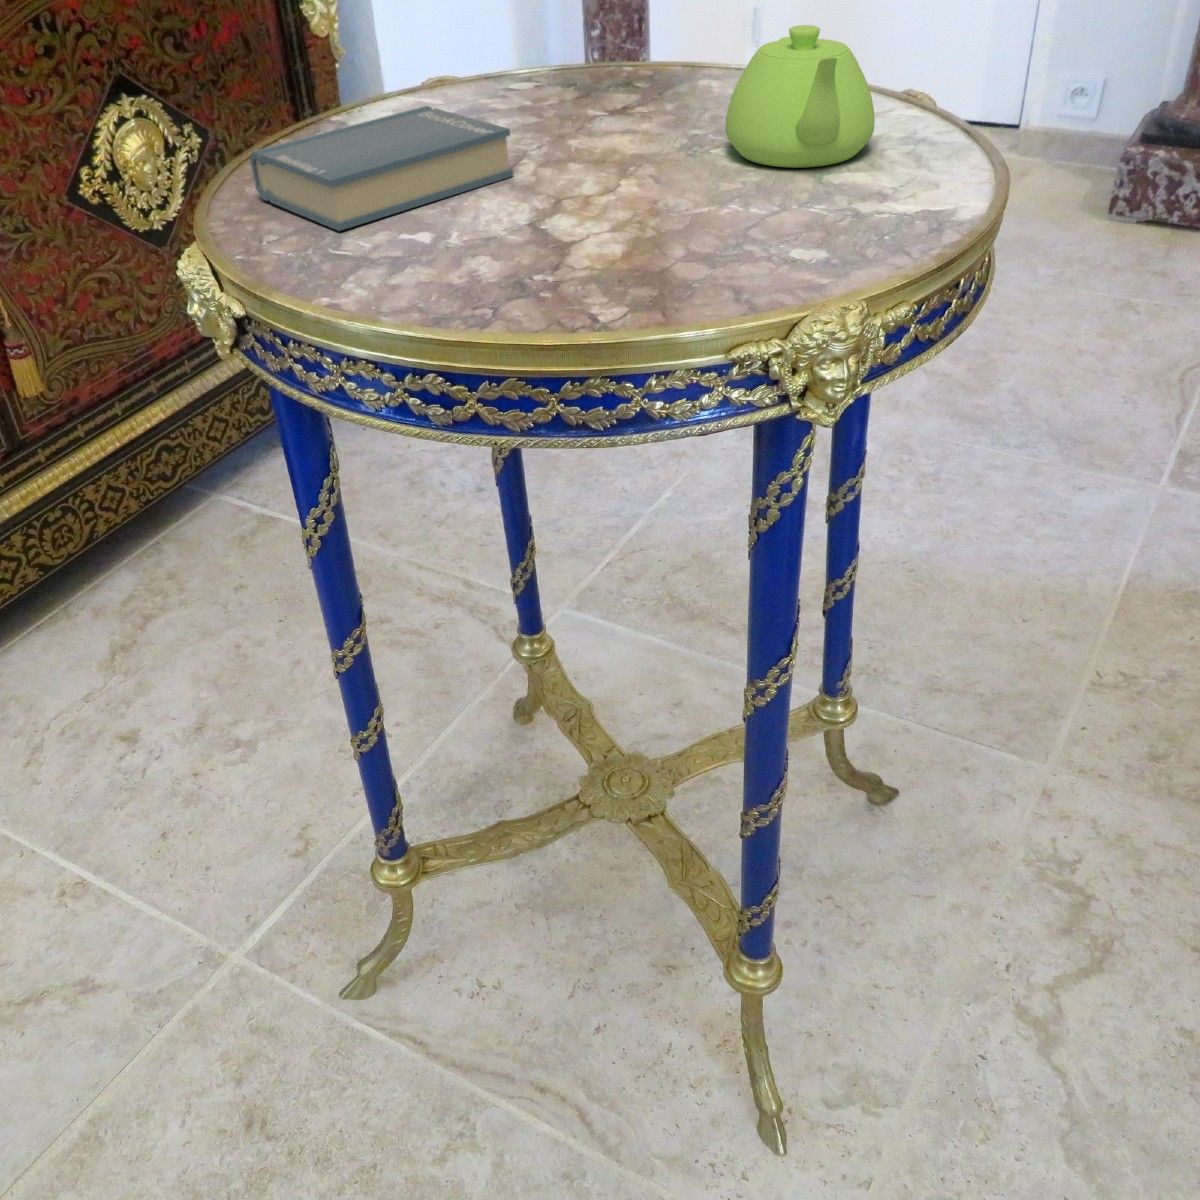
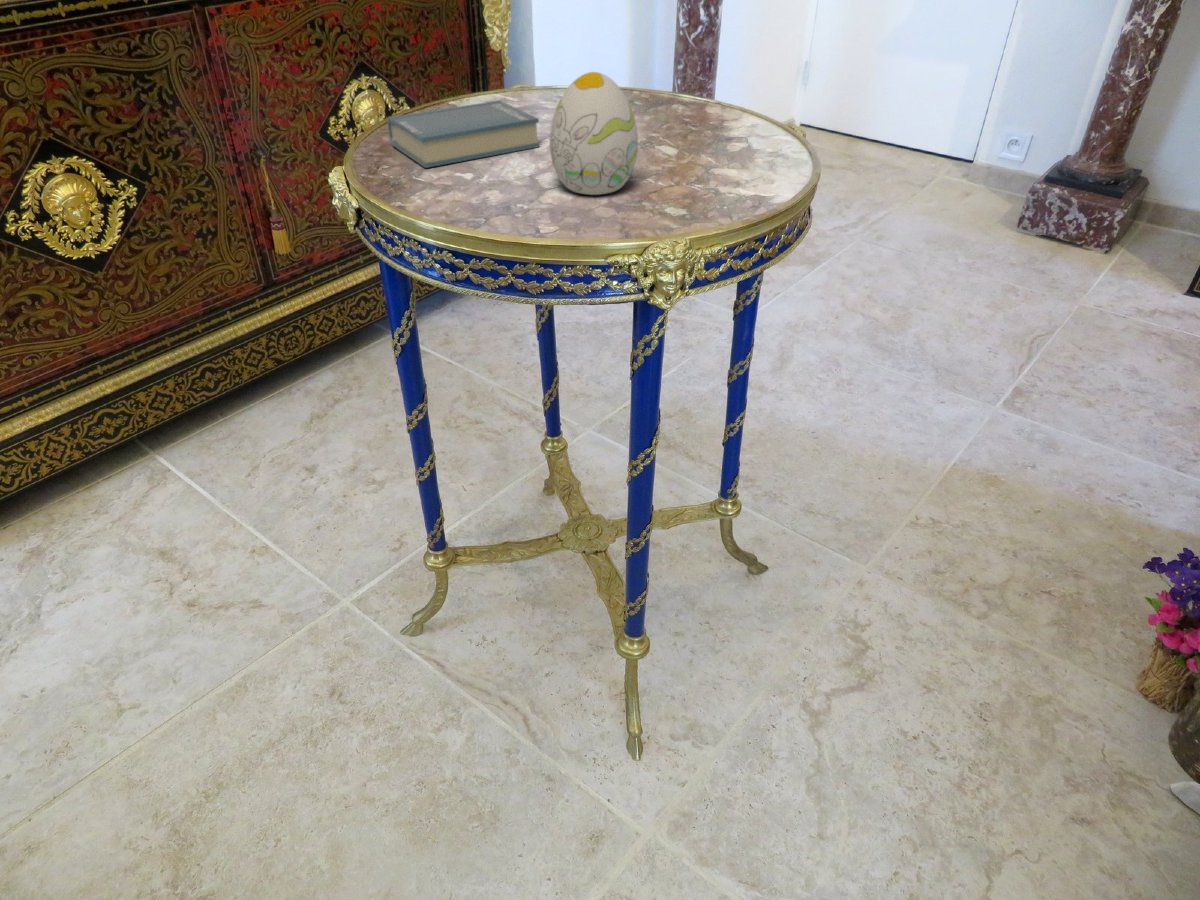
teapot: present [725,25,875,168] -> none [669,73,760,159]
decorative egg: none [567,37,718,246] -> present [550,72,638,195]

